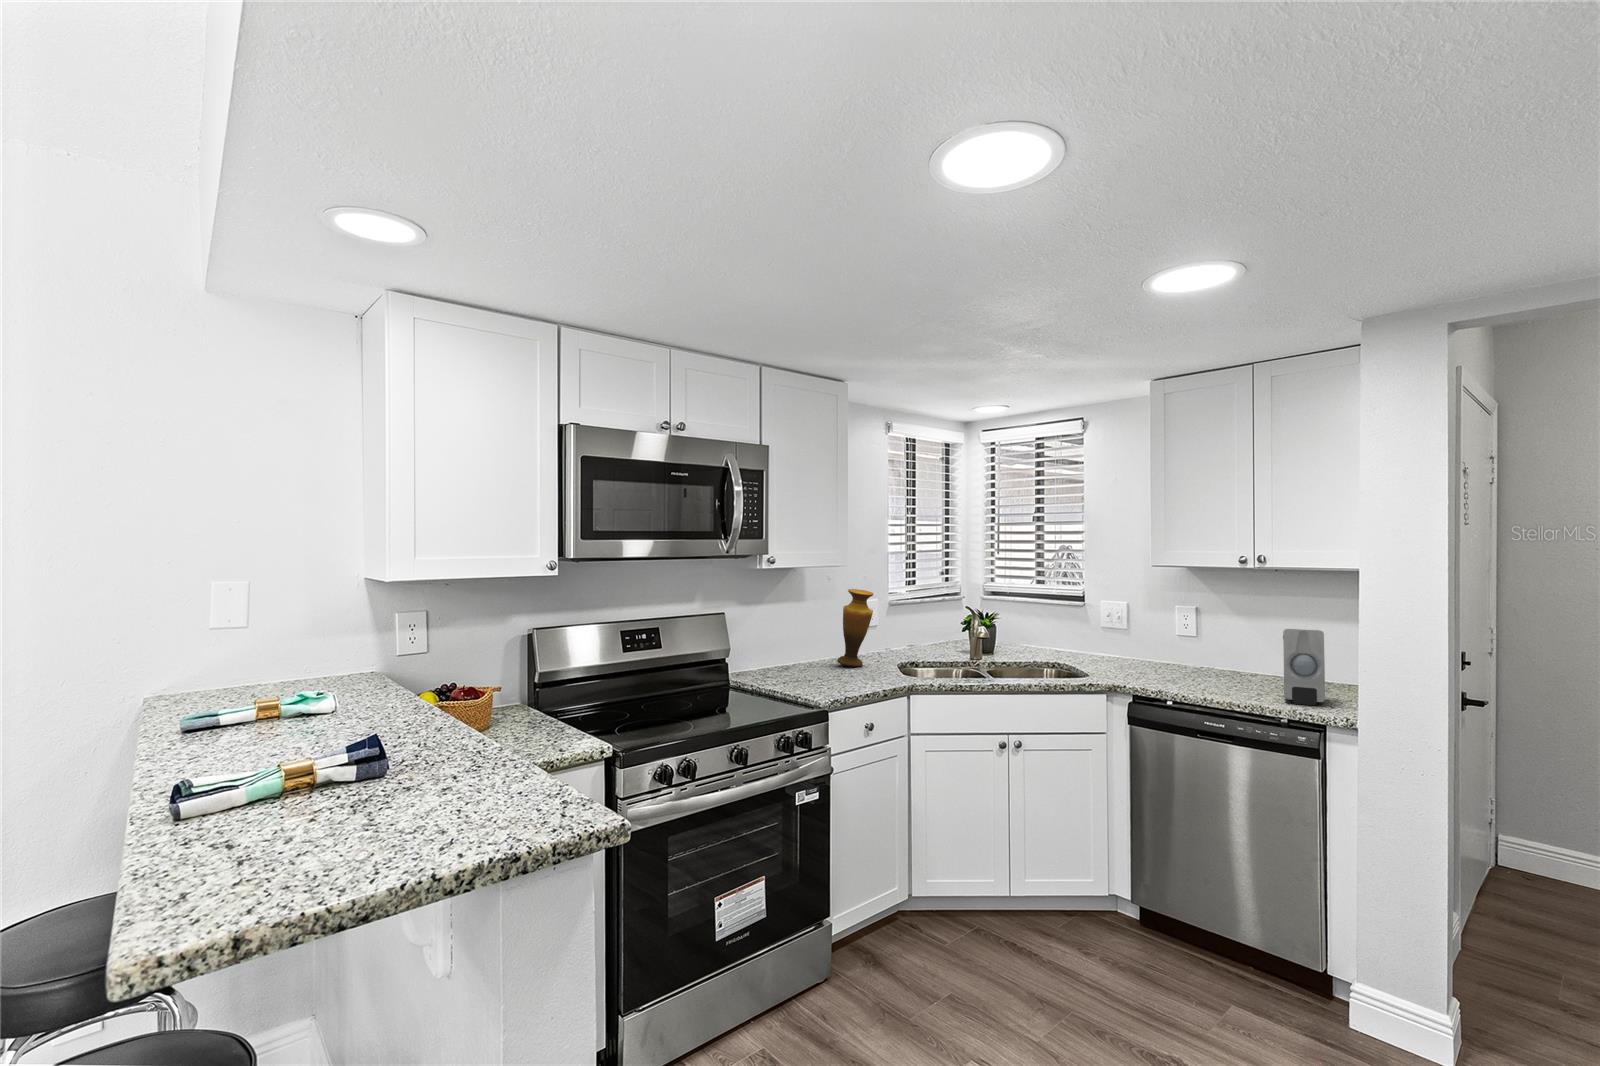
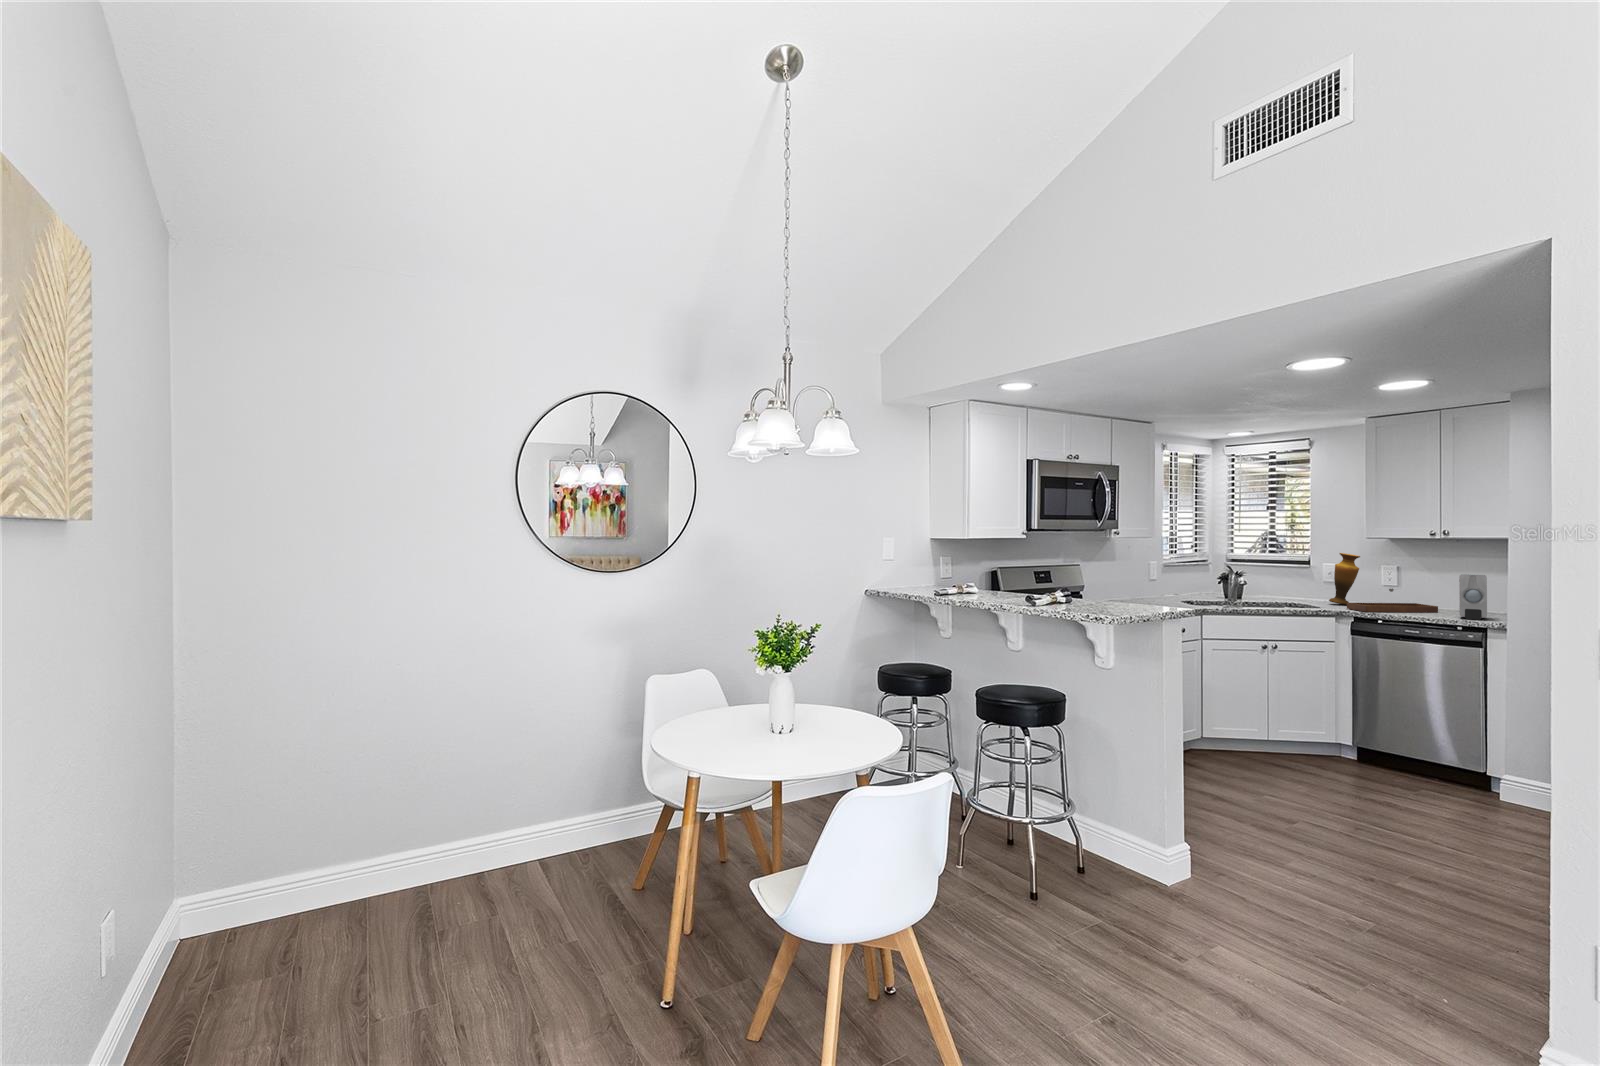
vase: present [837,589,873,667] -> present [1329,553,1360,605]
tray: none [1127,643,1253,684] -> present [1347,588,1438,613]

